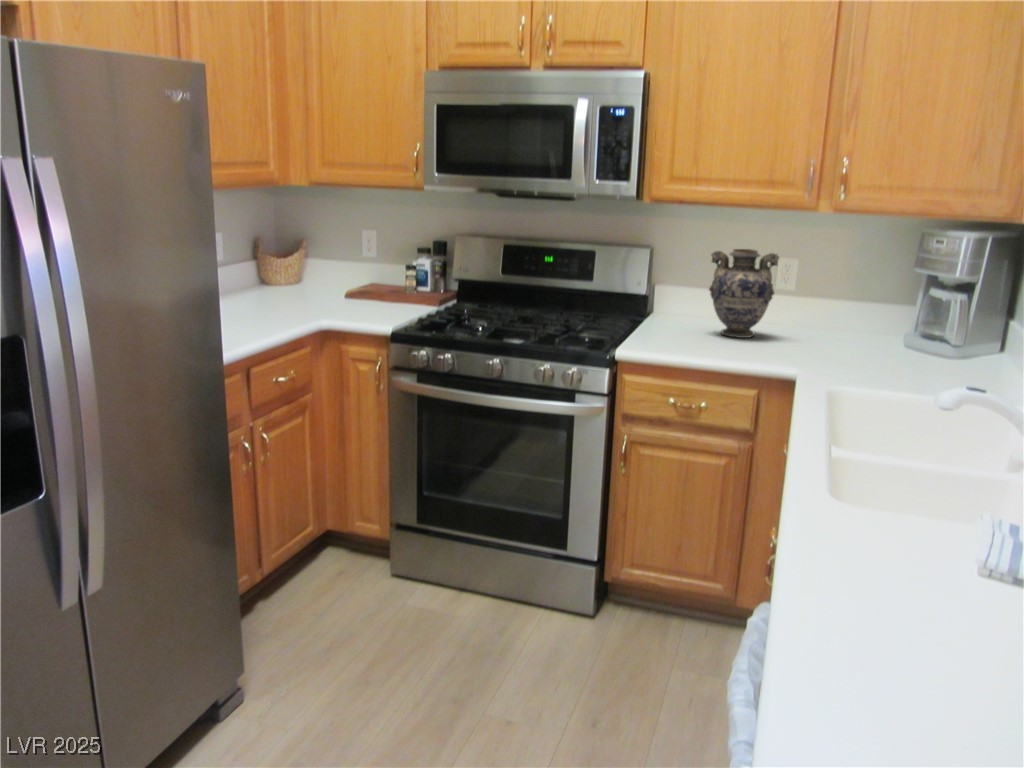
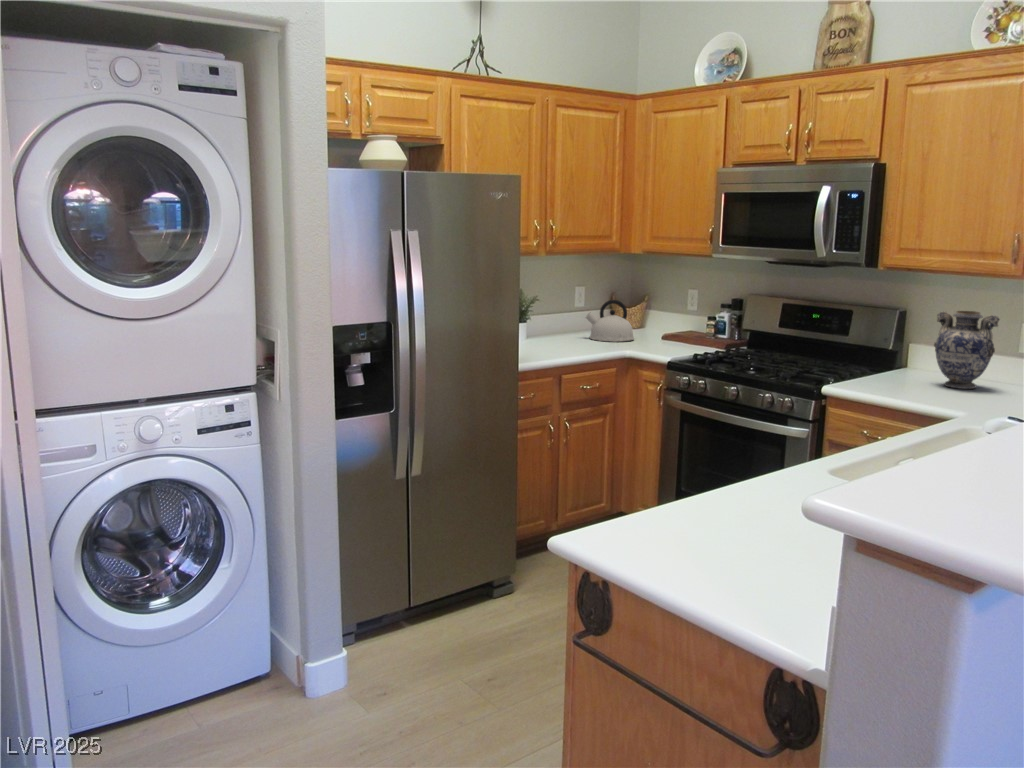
kettle: none [243,249,313,308] -> present [586,300,634,342]

